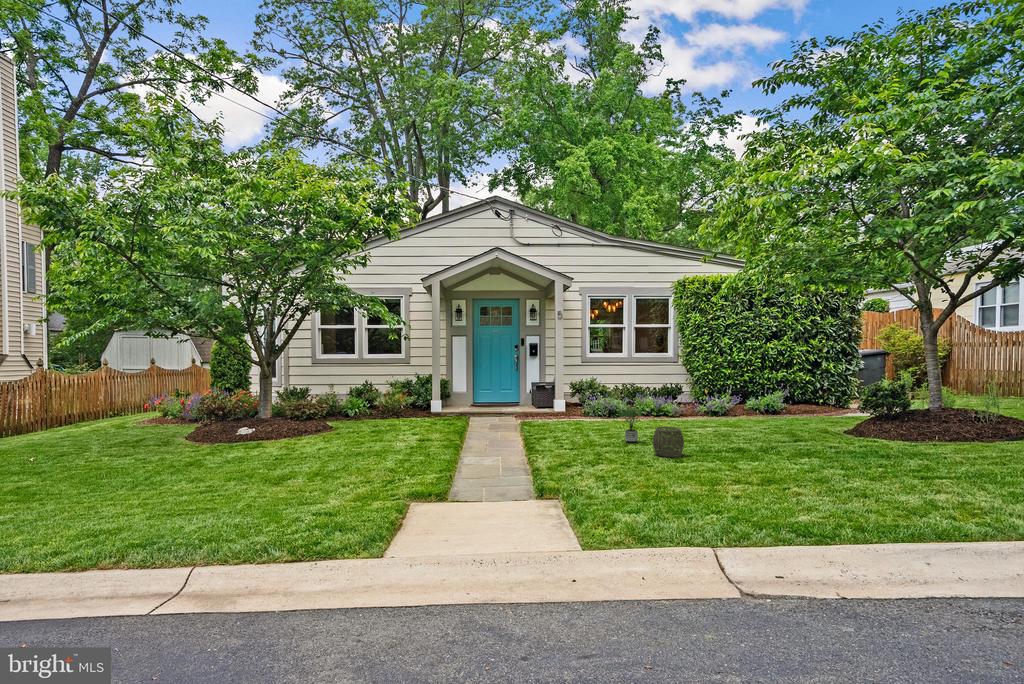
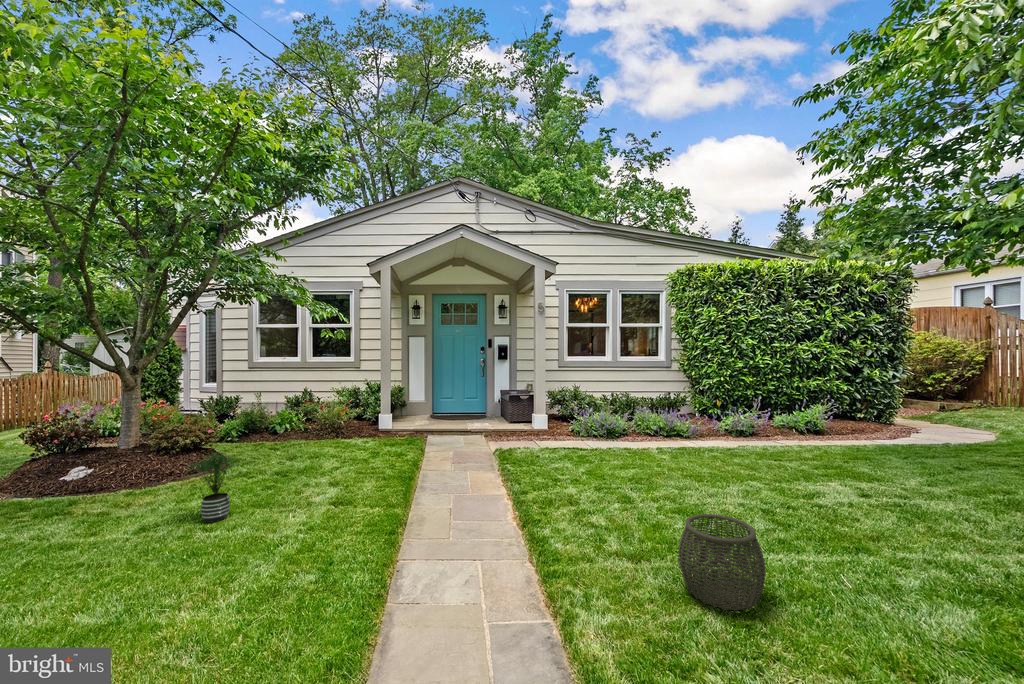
potted plant: present [620,408,641,443] -> present [186,453,239,523]

